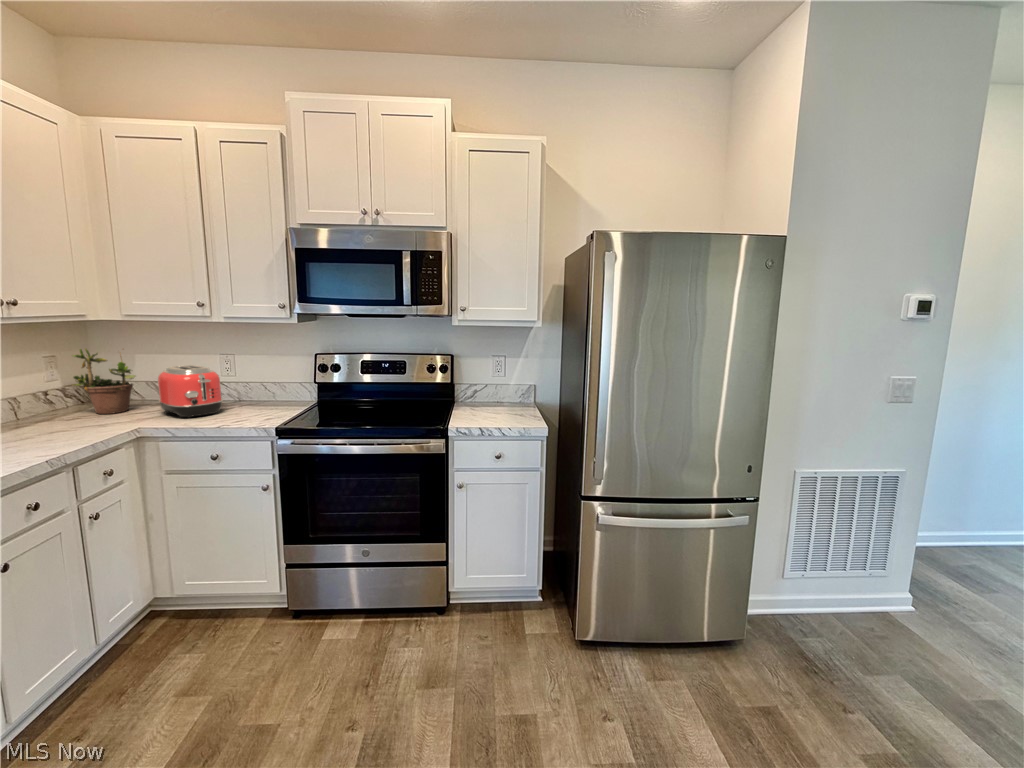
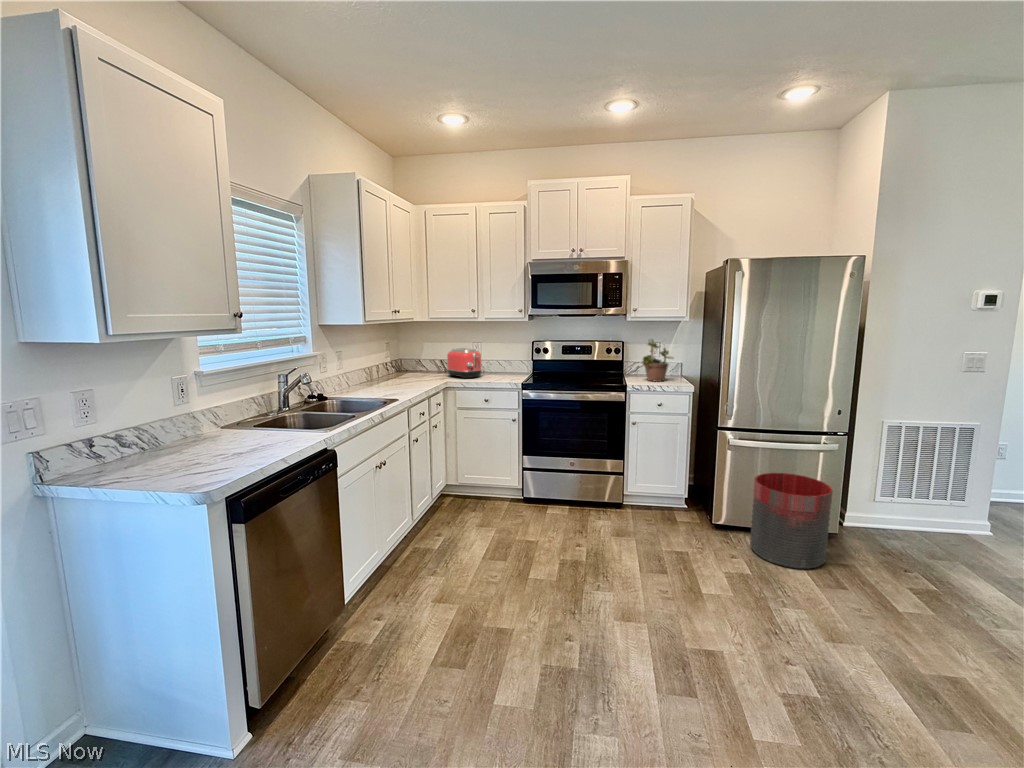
potted plant: present [72,349,135,414] -> present [642,339,673,382]
trash can: none [629,562,752,738] -> present [750,473,833,569]

